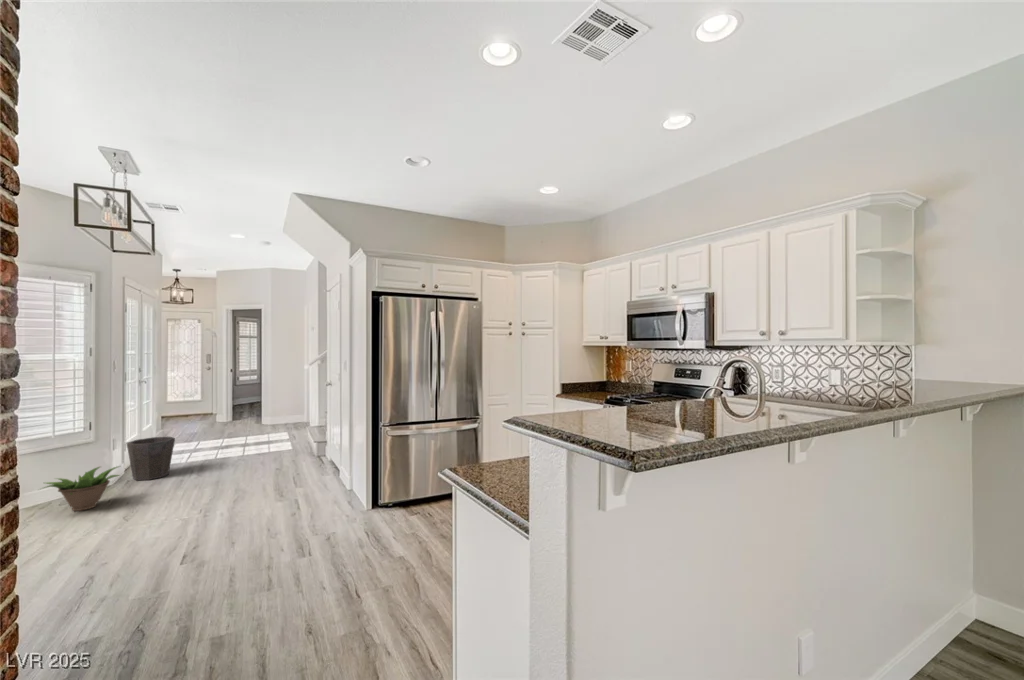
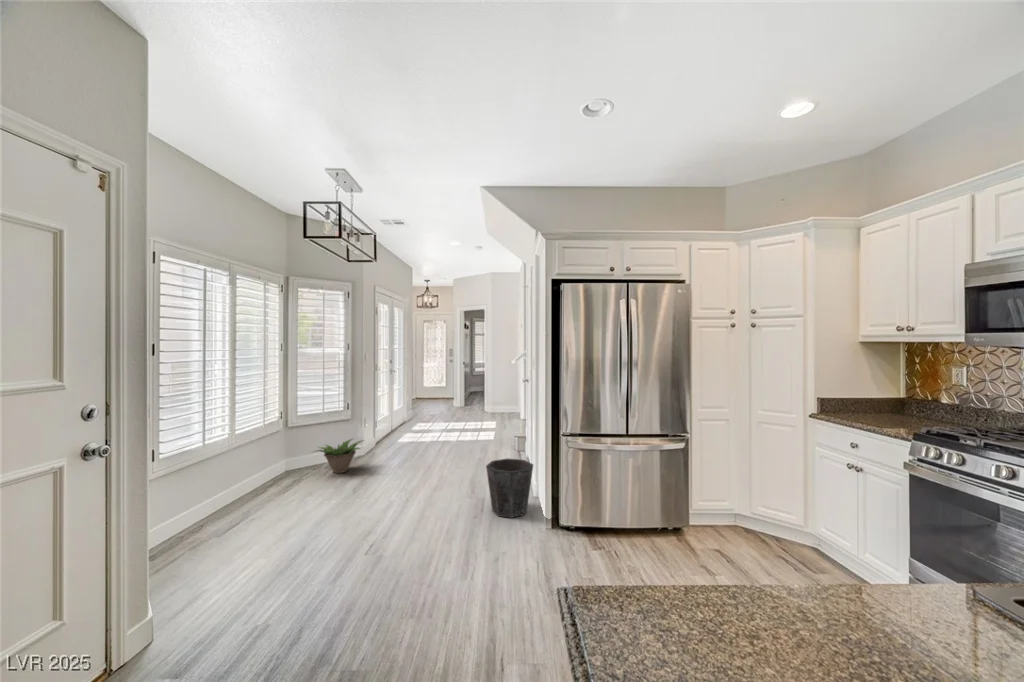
waste bin: present [127,437,175,481] -> present [486,458,533,518]

